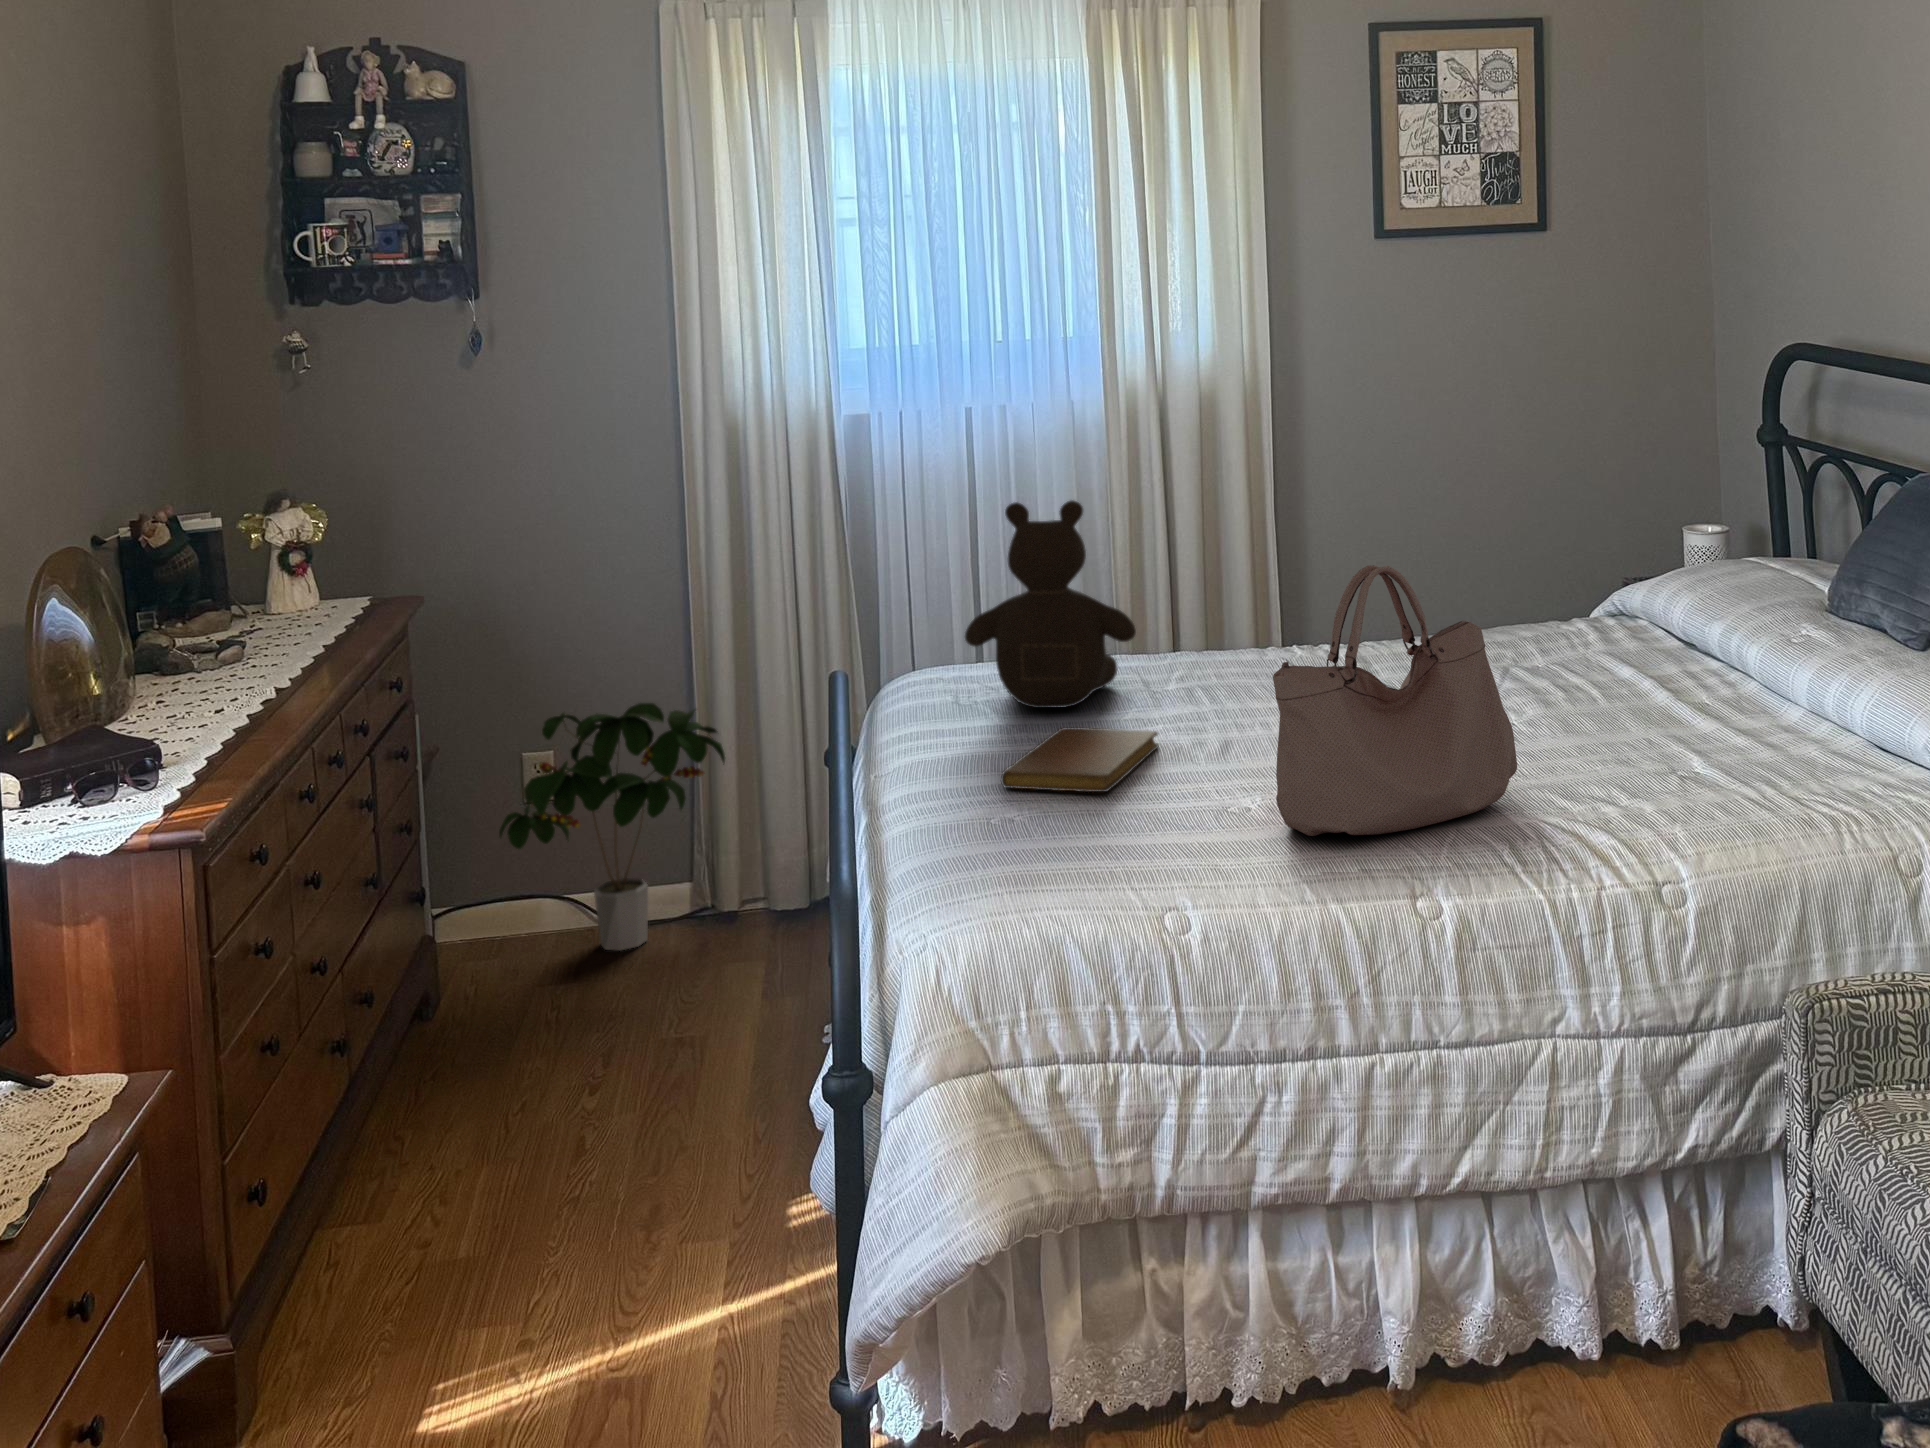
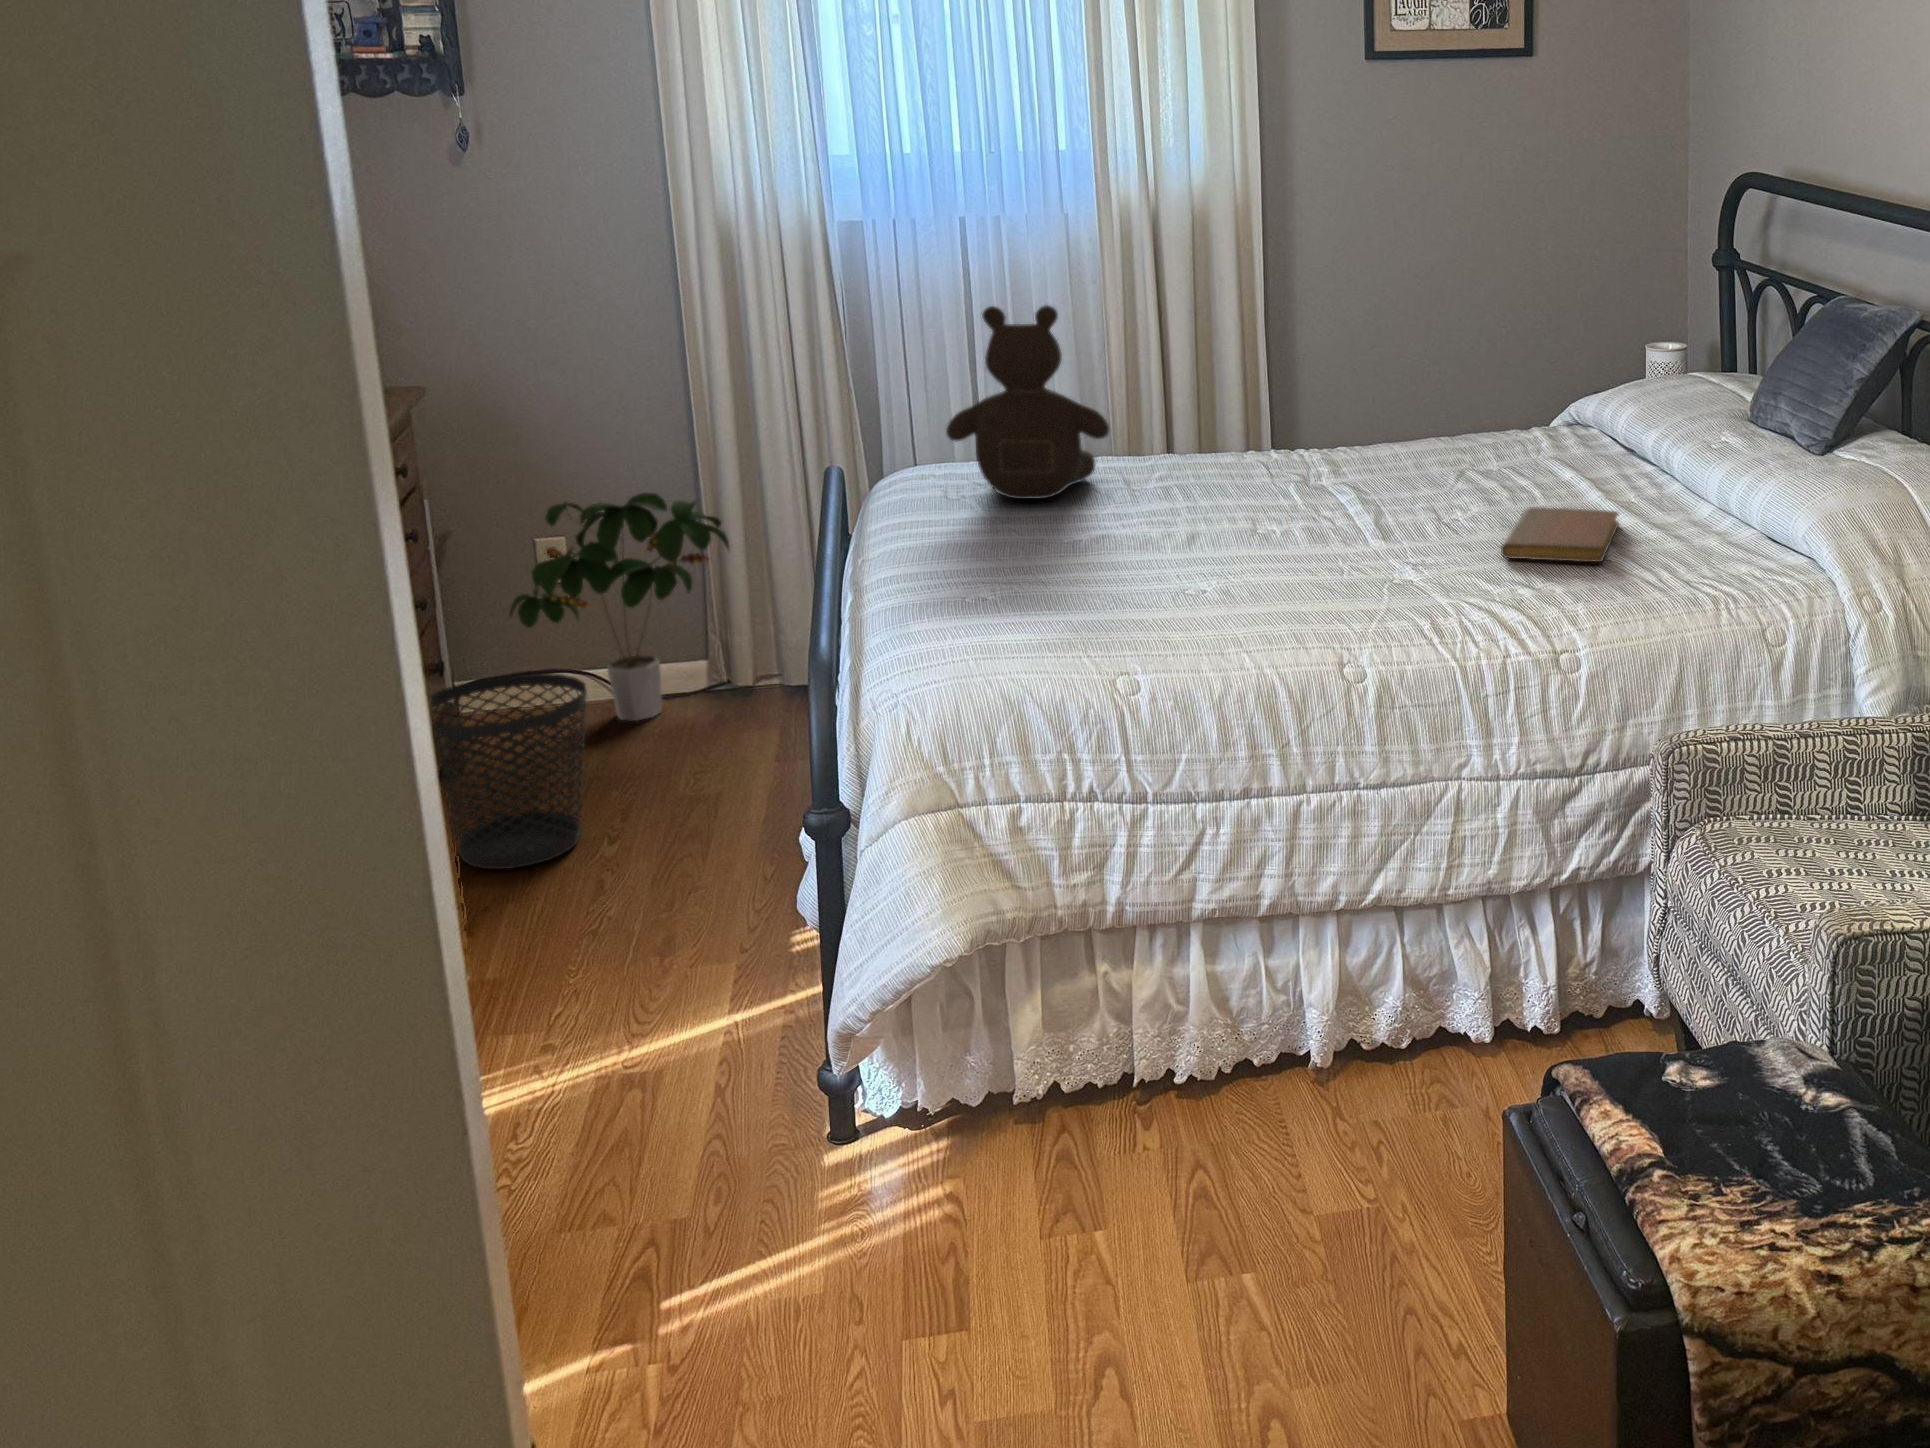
handbag: present [1273,565,1517,836] -> none [1221,370,1446,611]
notebook: present [1001,727,1159,792] -> present [1501,507,1618,562]
wastebasket: none [400,901,579,1125] -> present [431,673,587,869]

